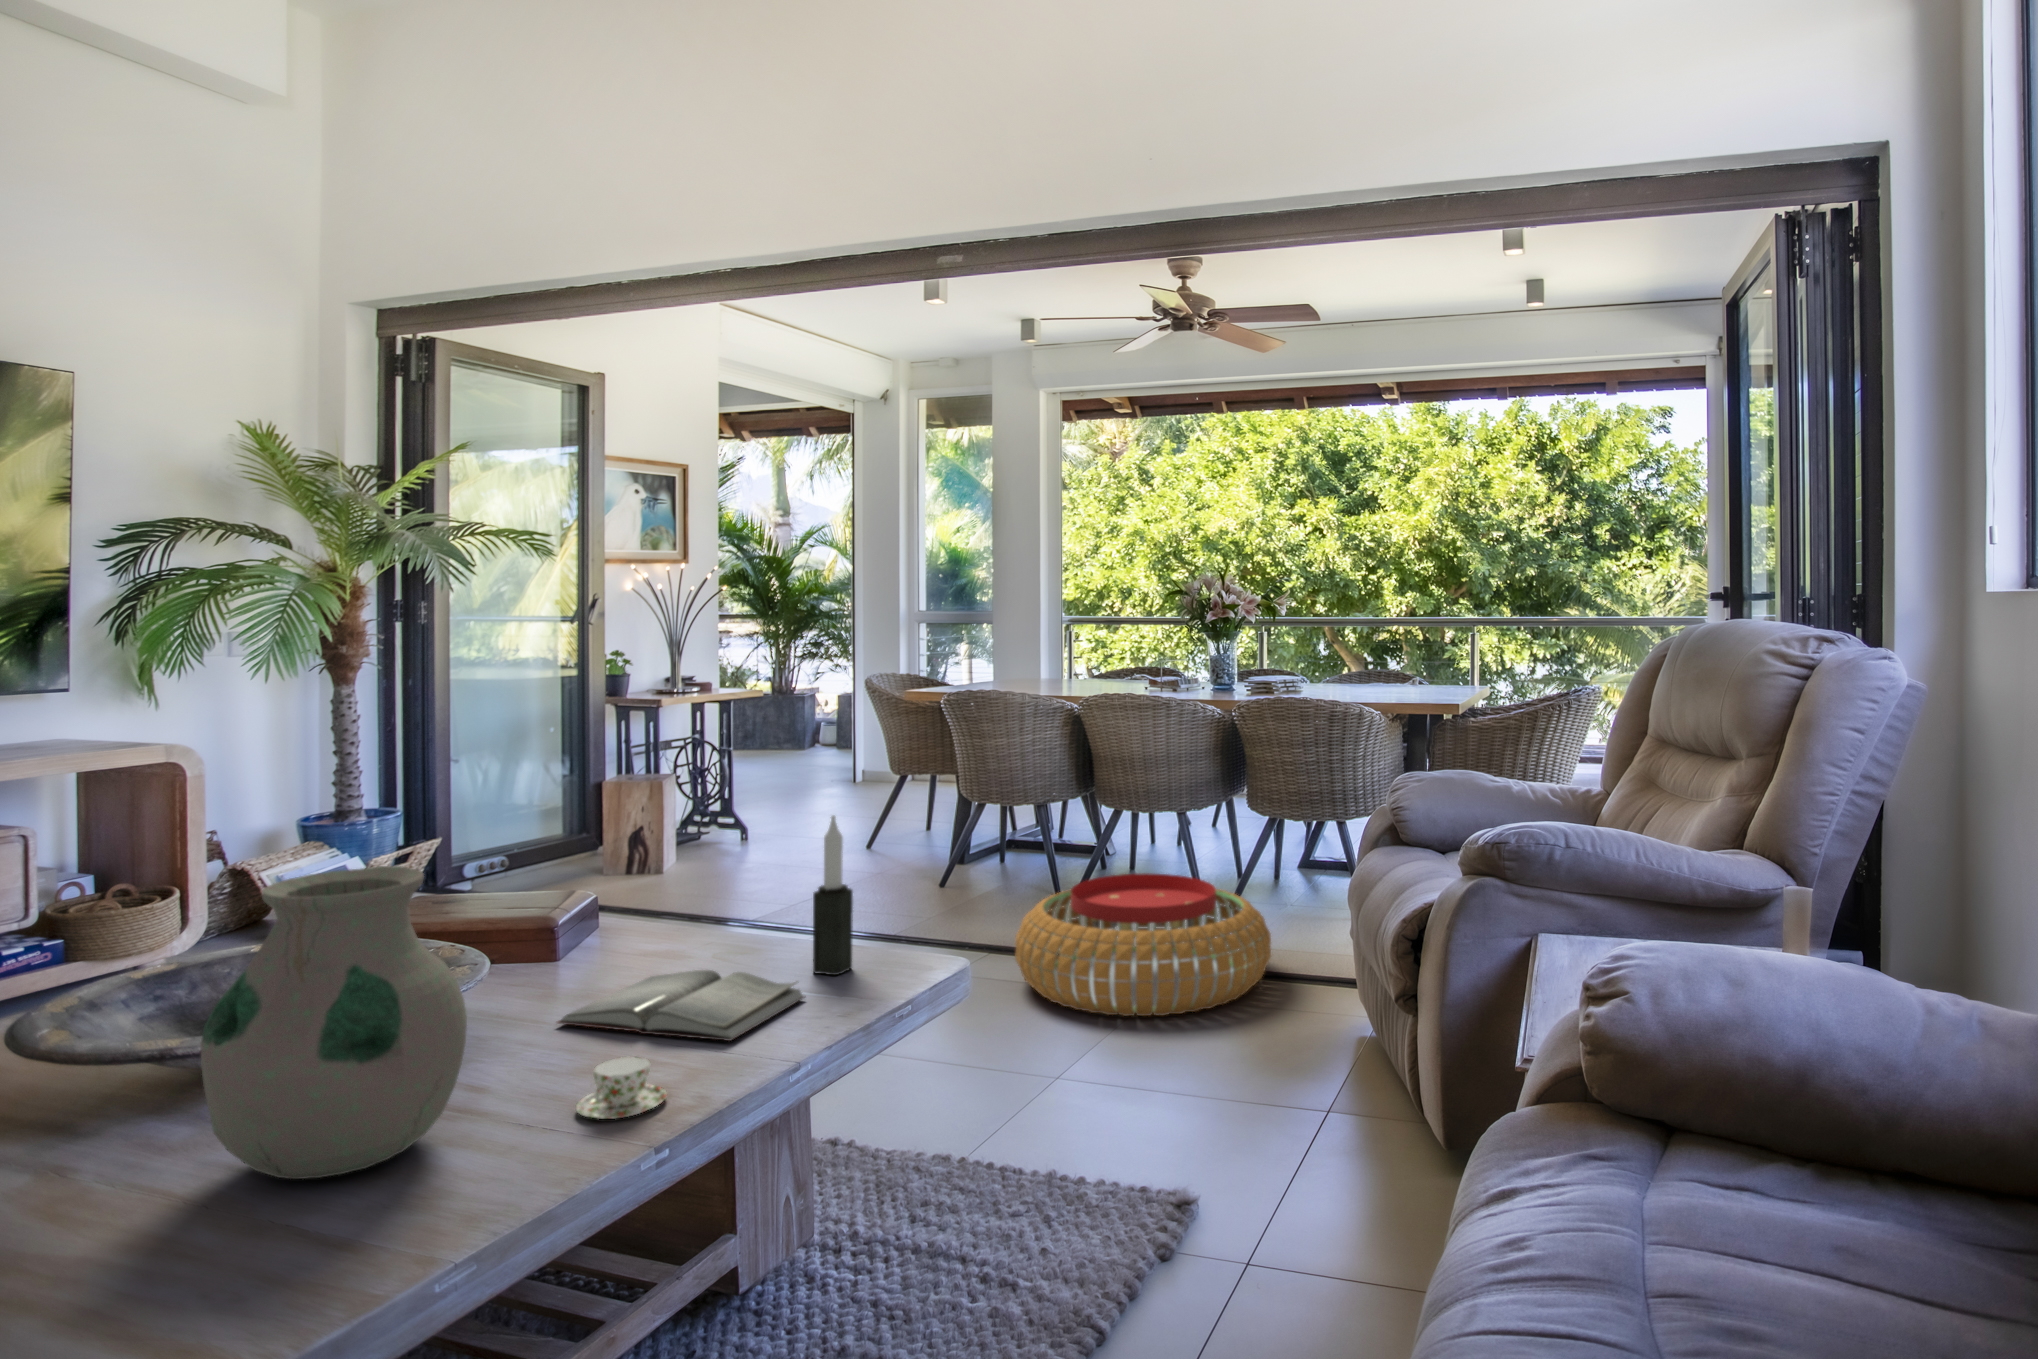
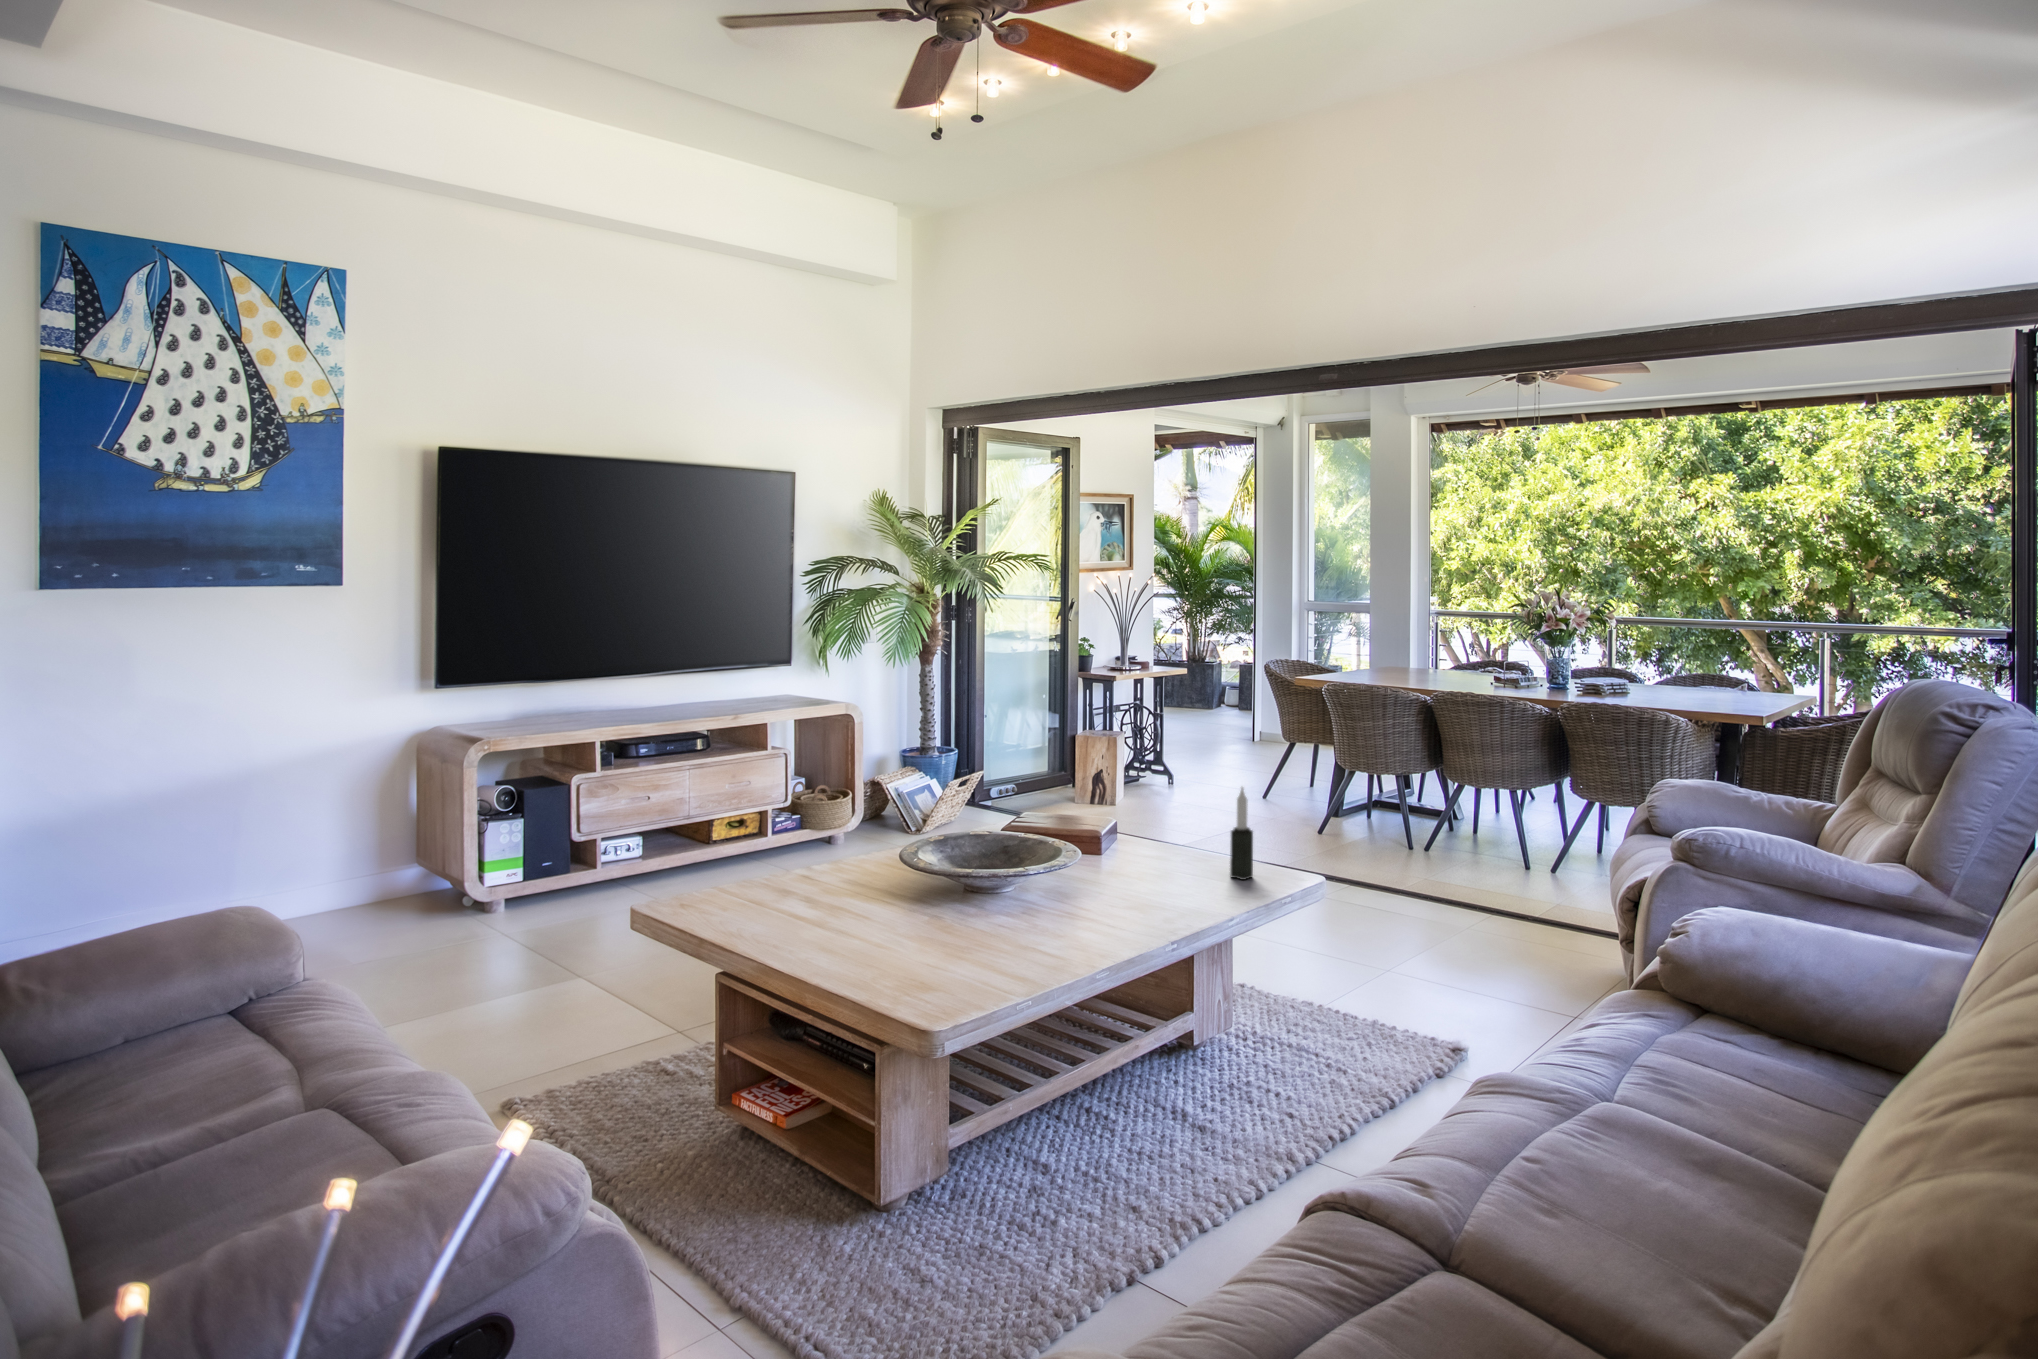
vase: present [200,866,467,1179] -> none [971,800,1073,938]
pouf: present [1015,873,1271,1016] -> none [1366,837,1565,942]
hardback book: present [557,970,805,1041] -> none [1099,868,1227,906]
teacup: present [576,1057,667,1119] -> none [1119,905,1161,934]

